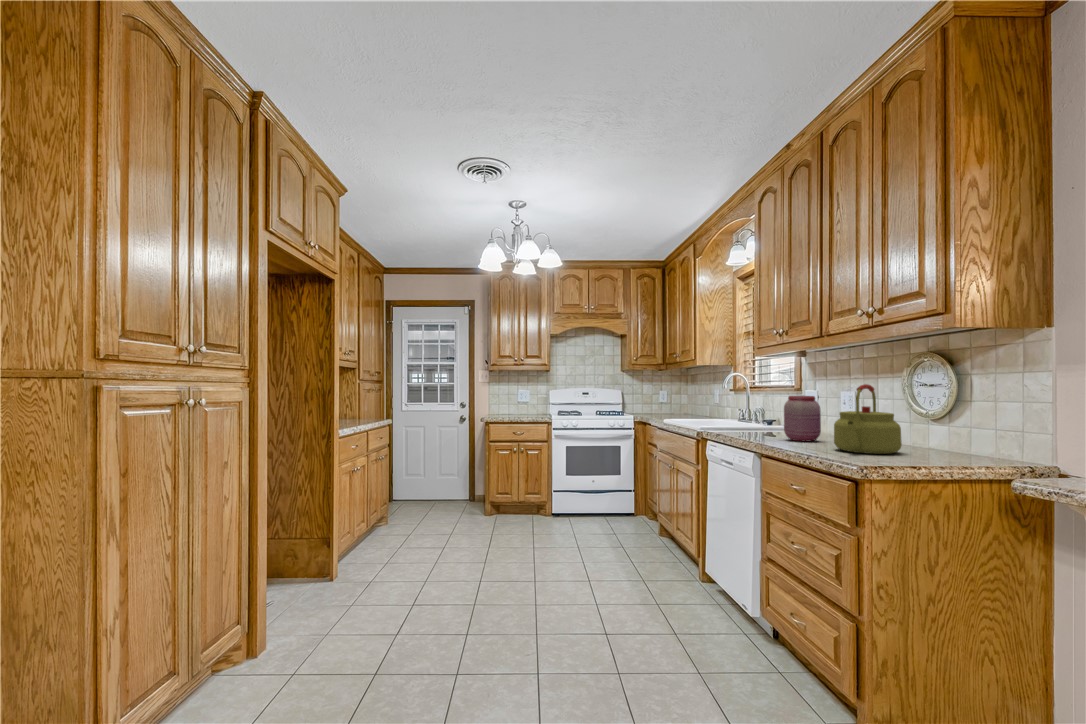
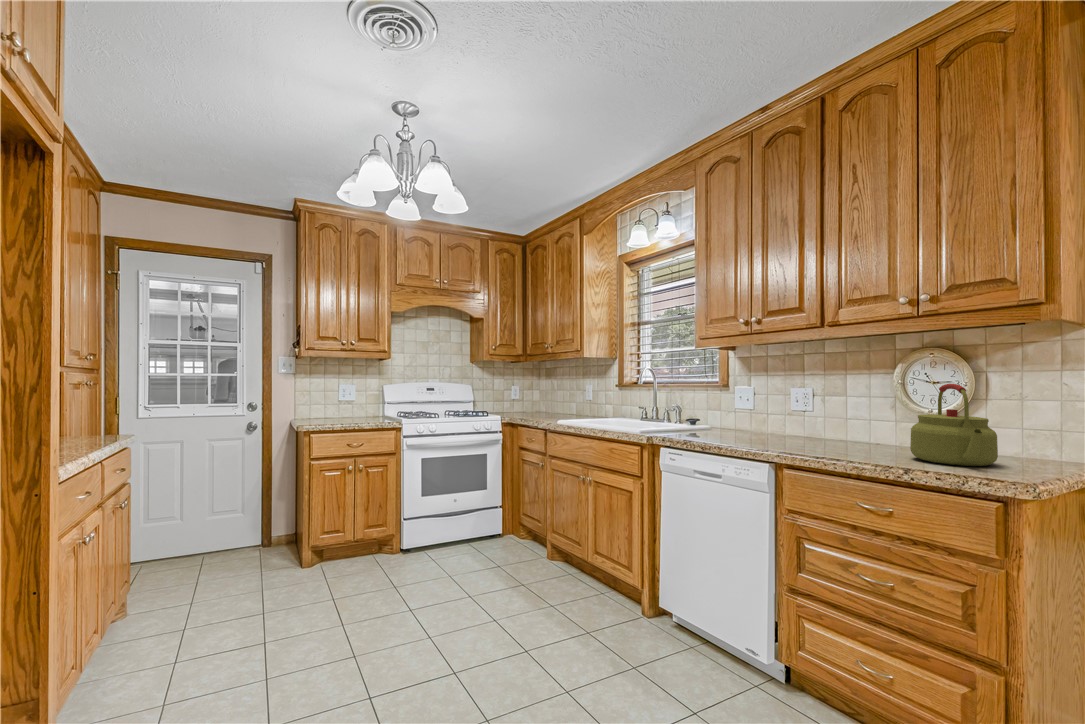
jar: present [784,396,821,442] -> none [800,395,844,449]

